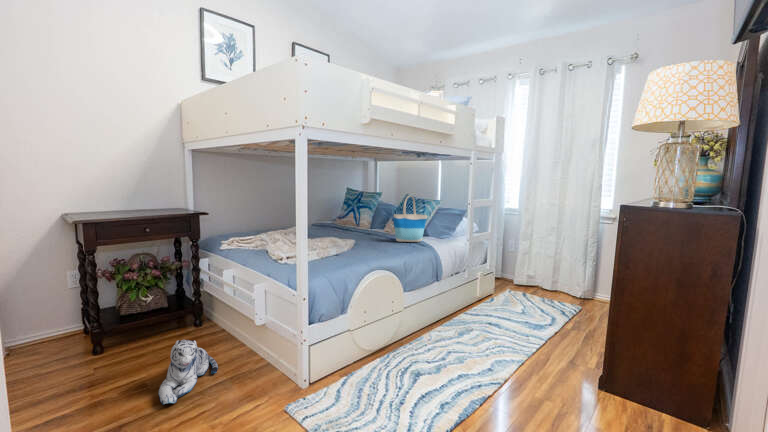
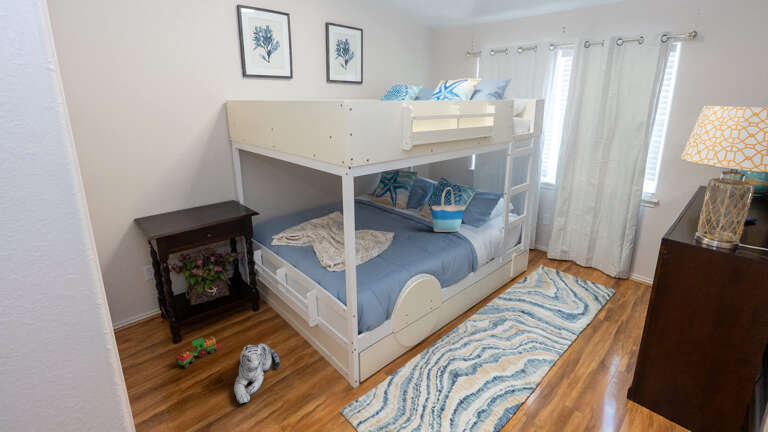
toy train: none [92,342,150,376] -> present [177,336,221,368]

